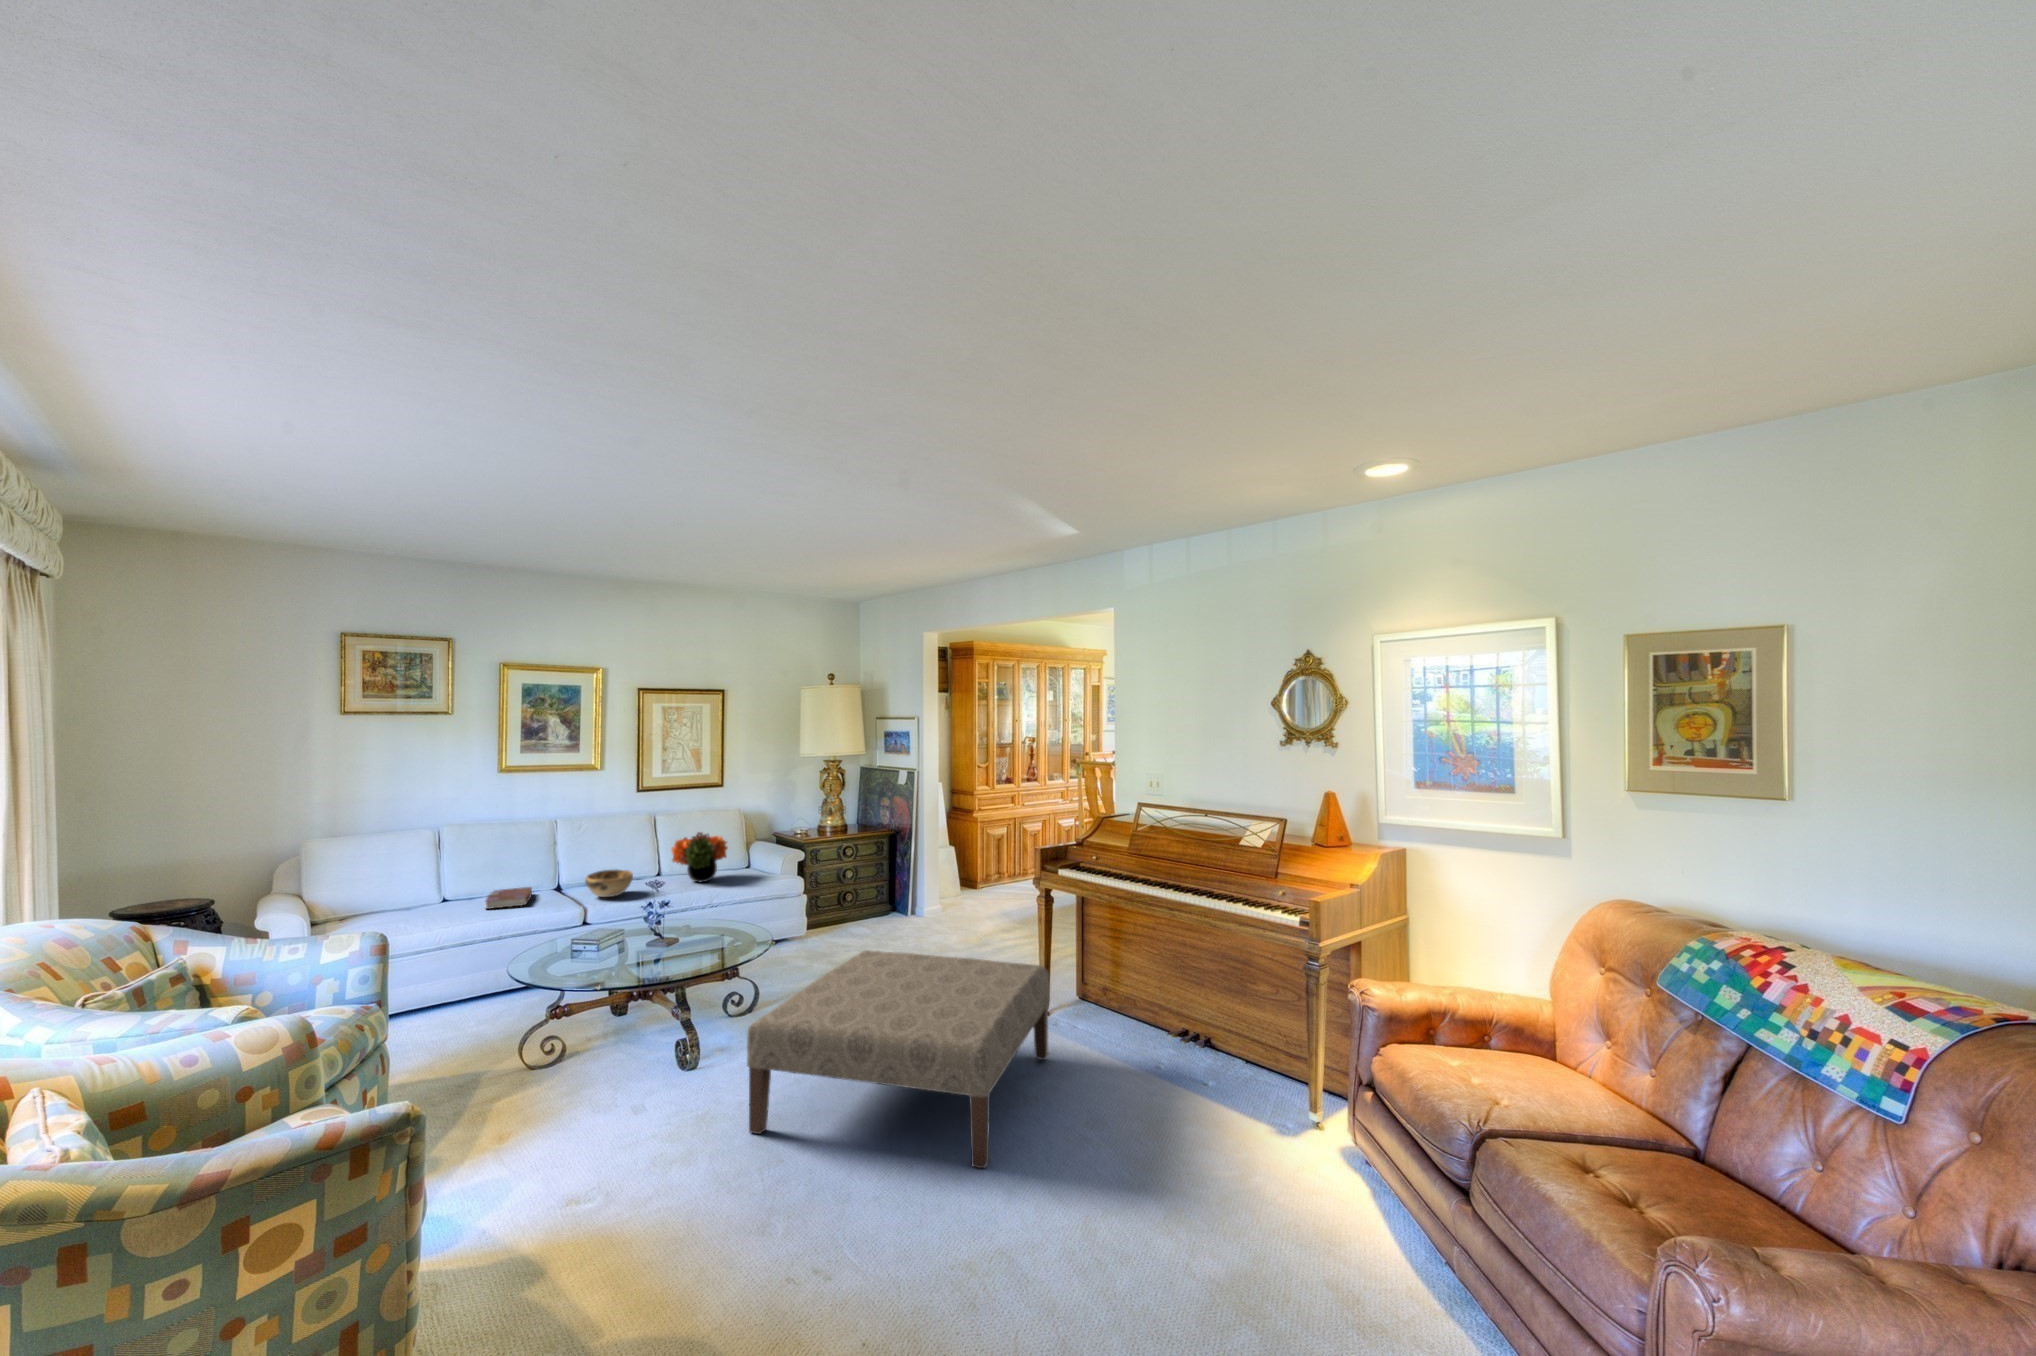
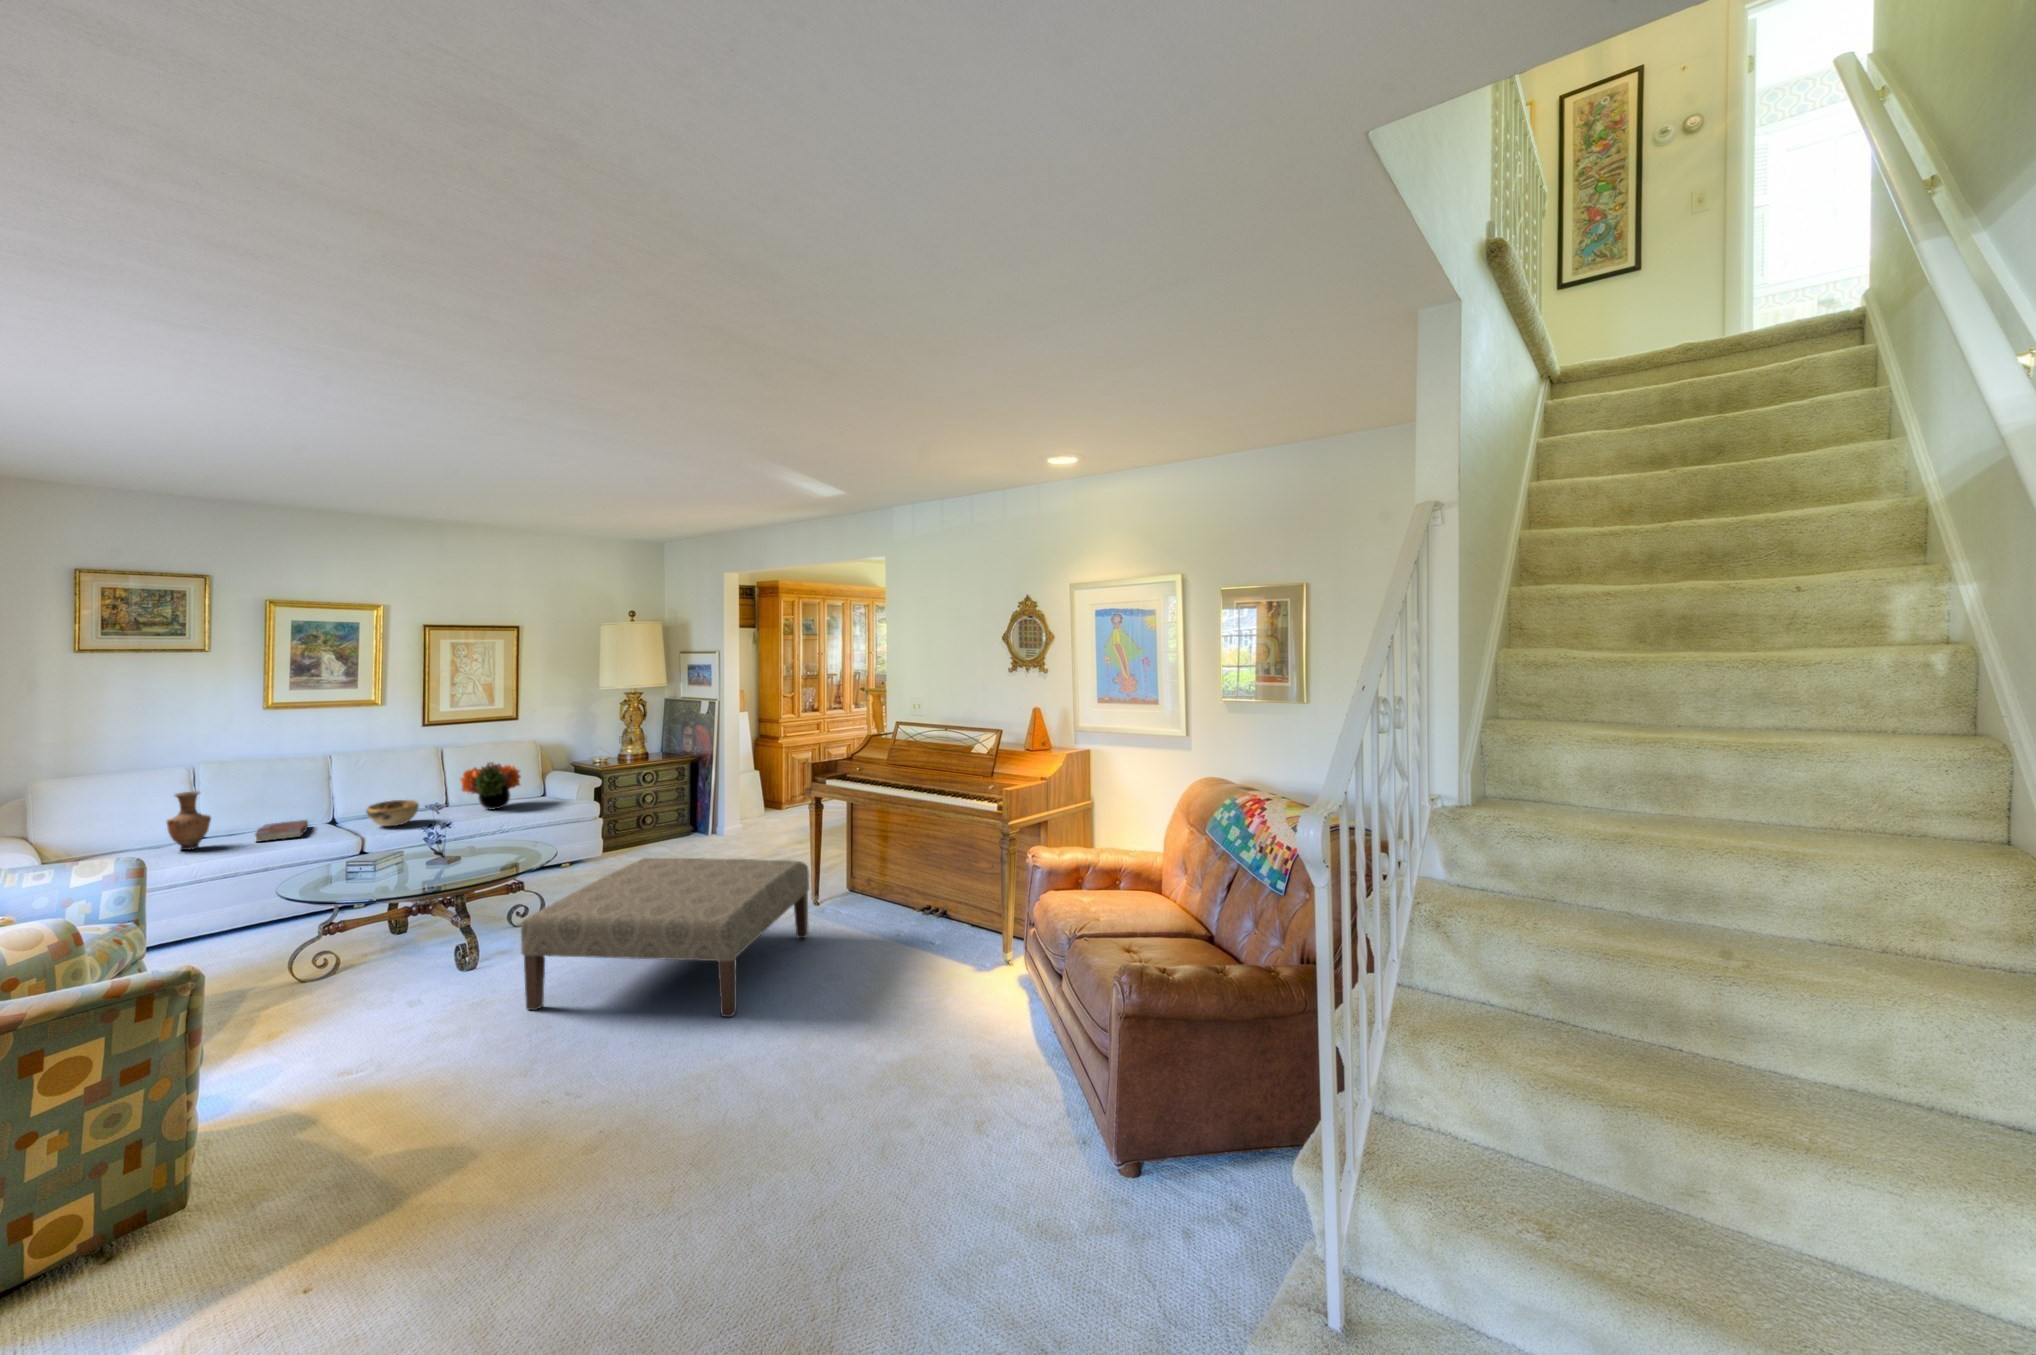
vase: none [410,855,449,915] -> present [166,791,211,850]

